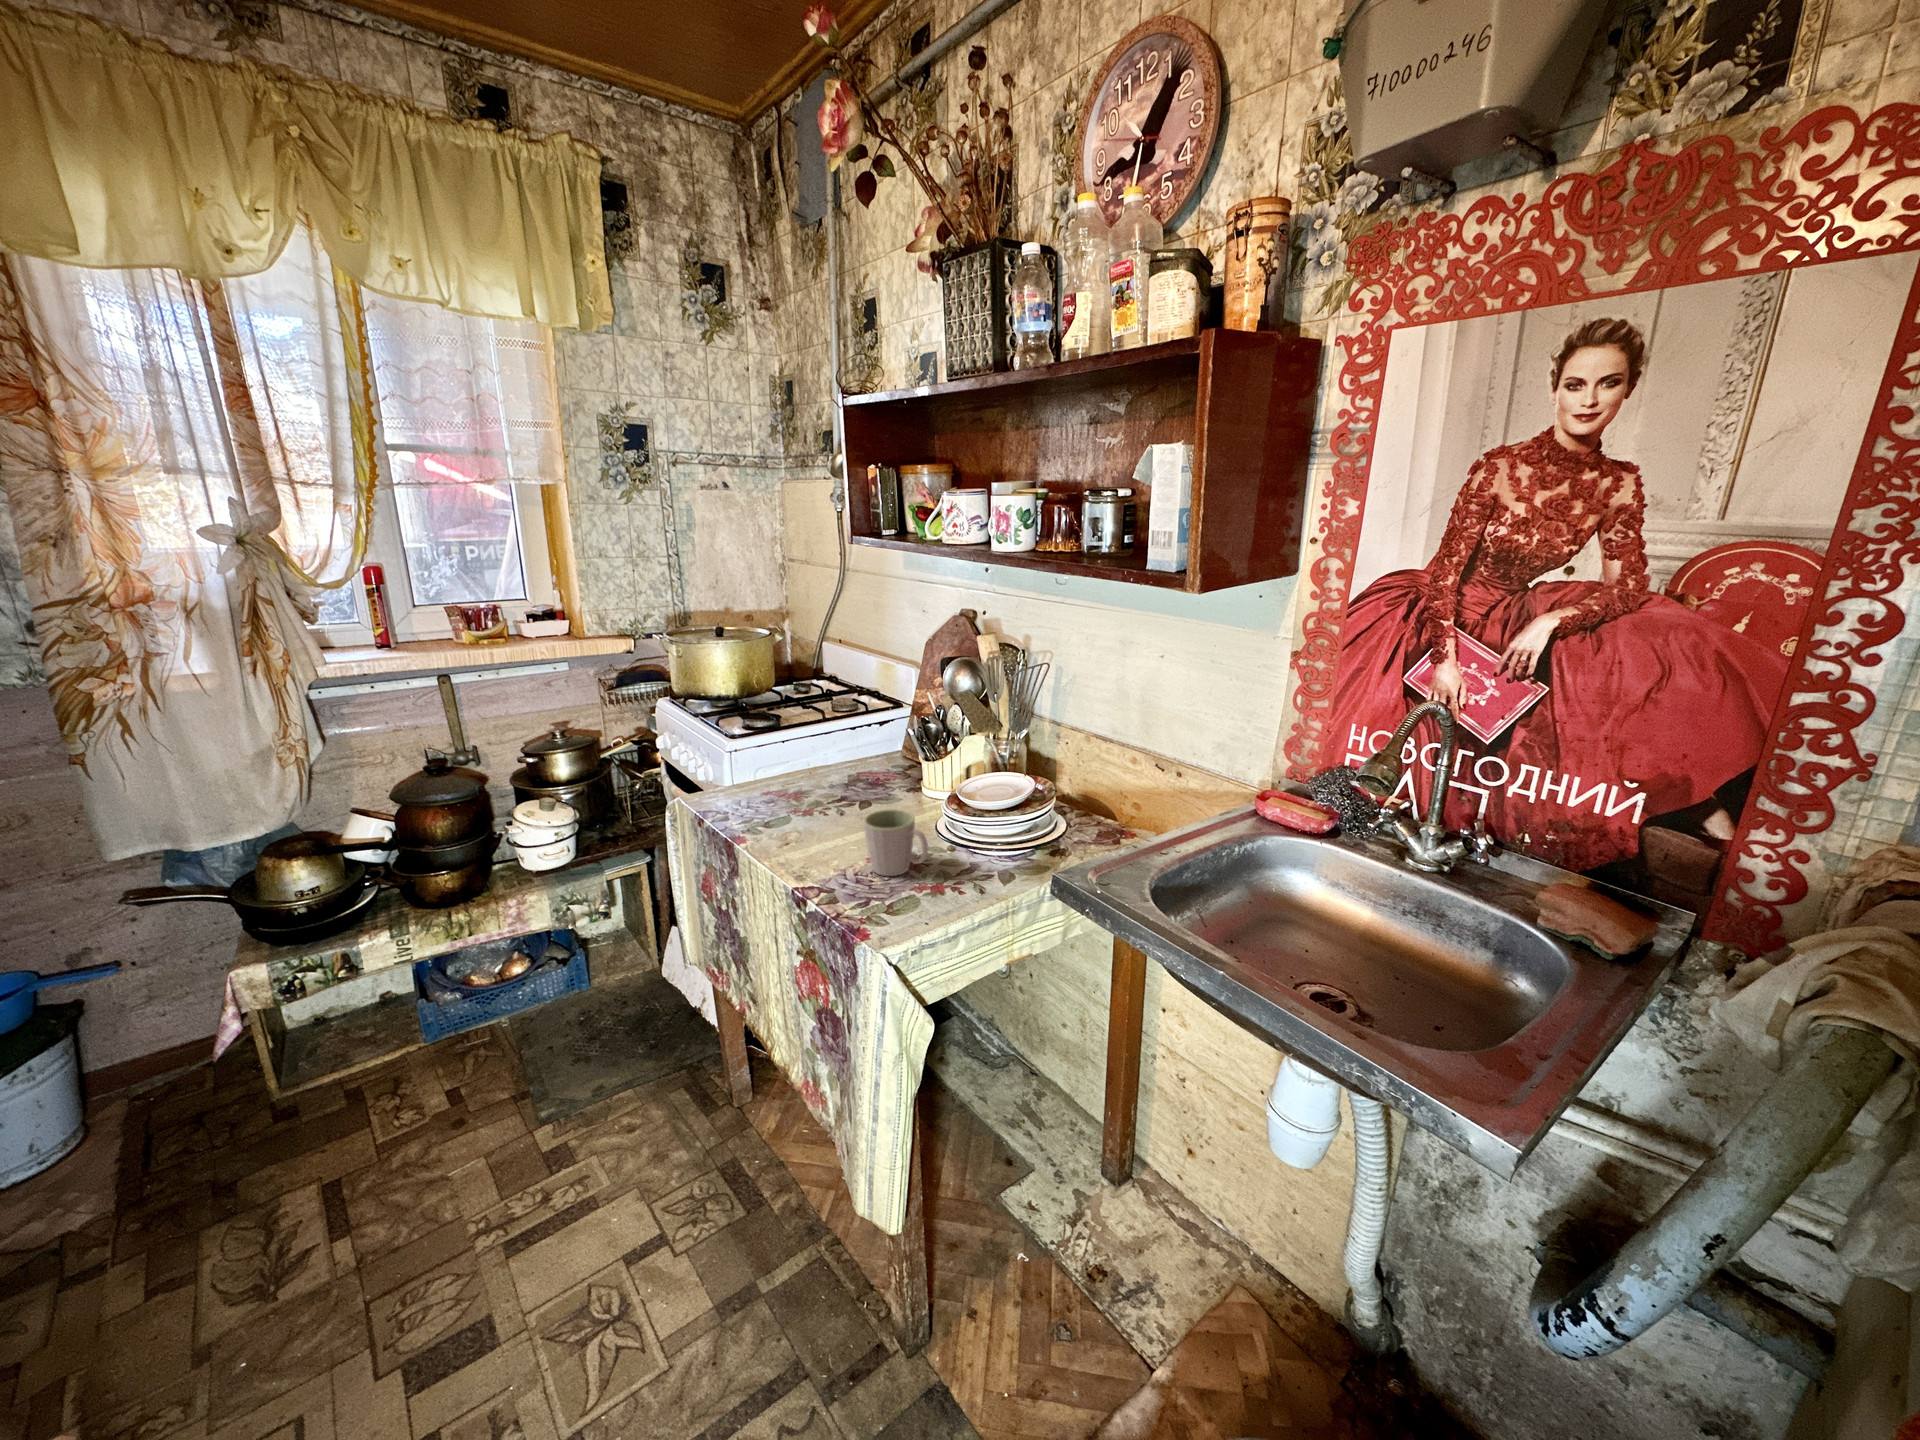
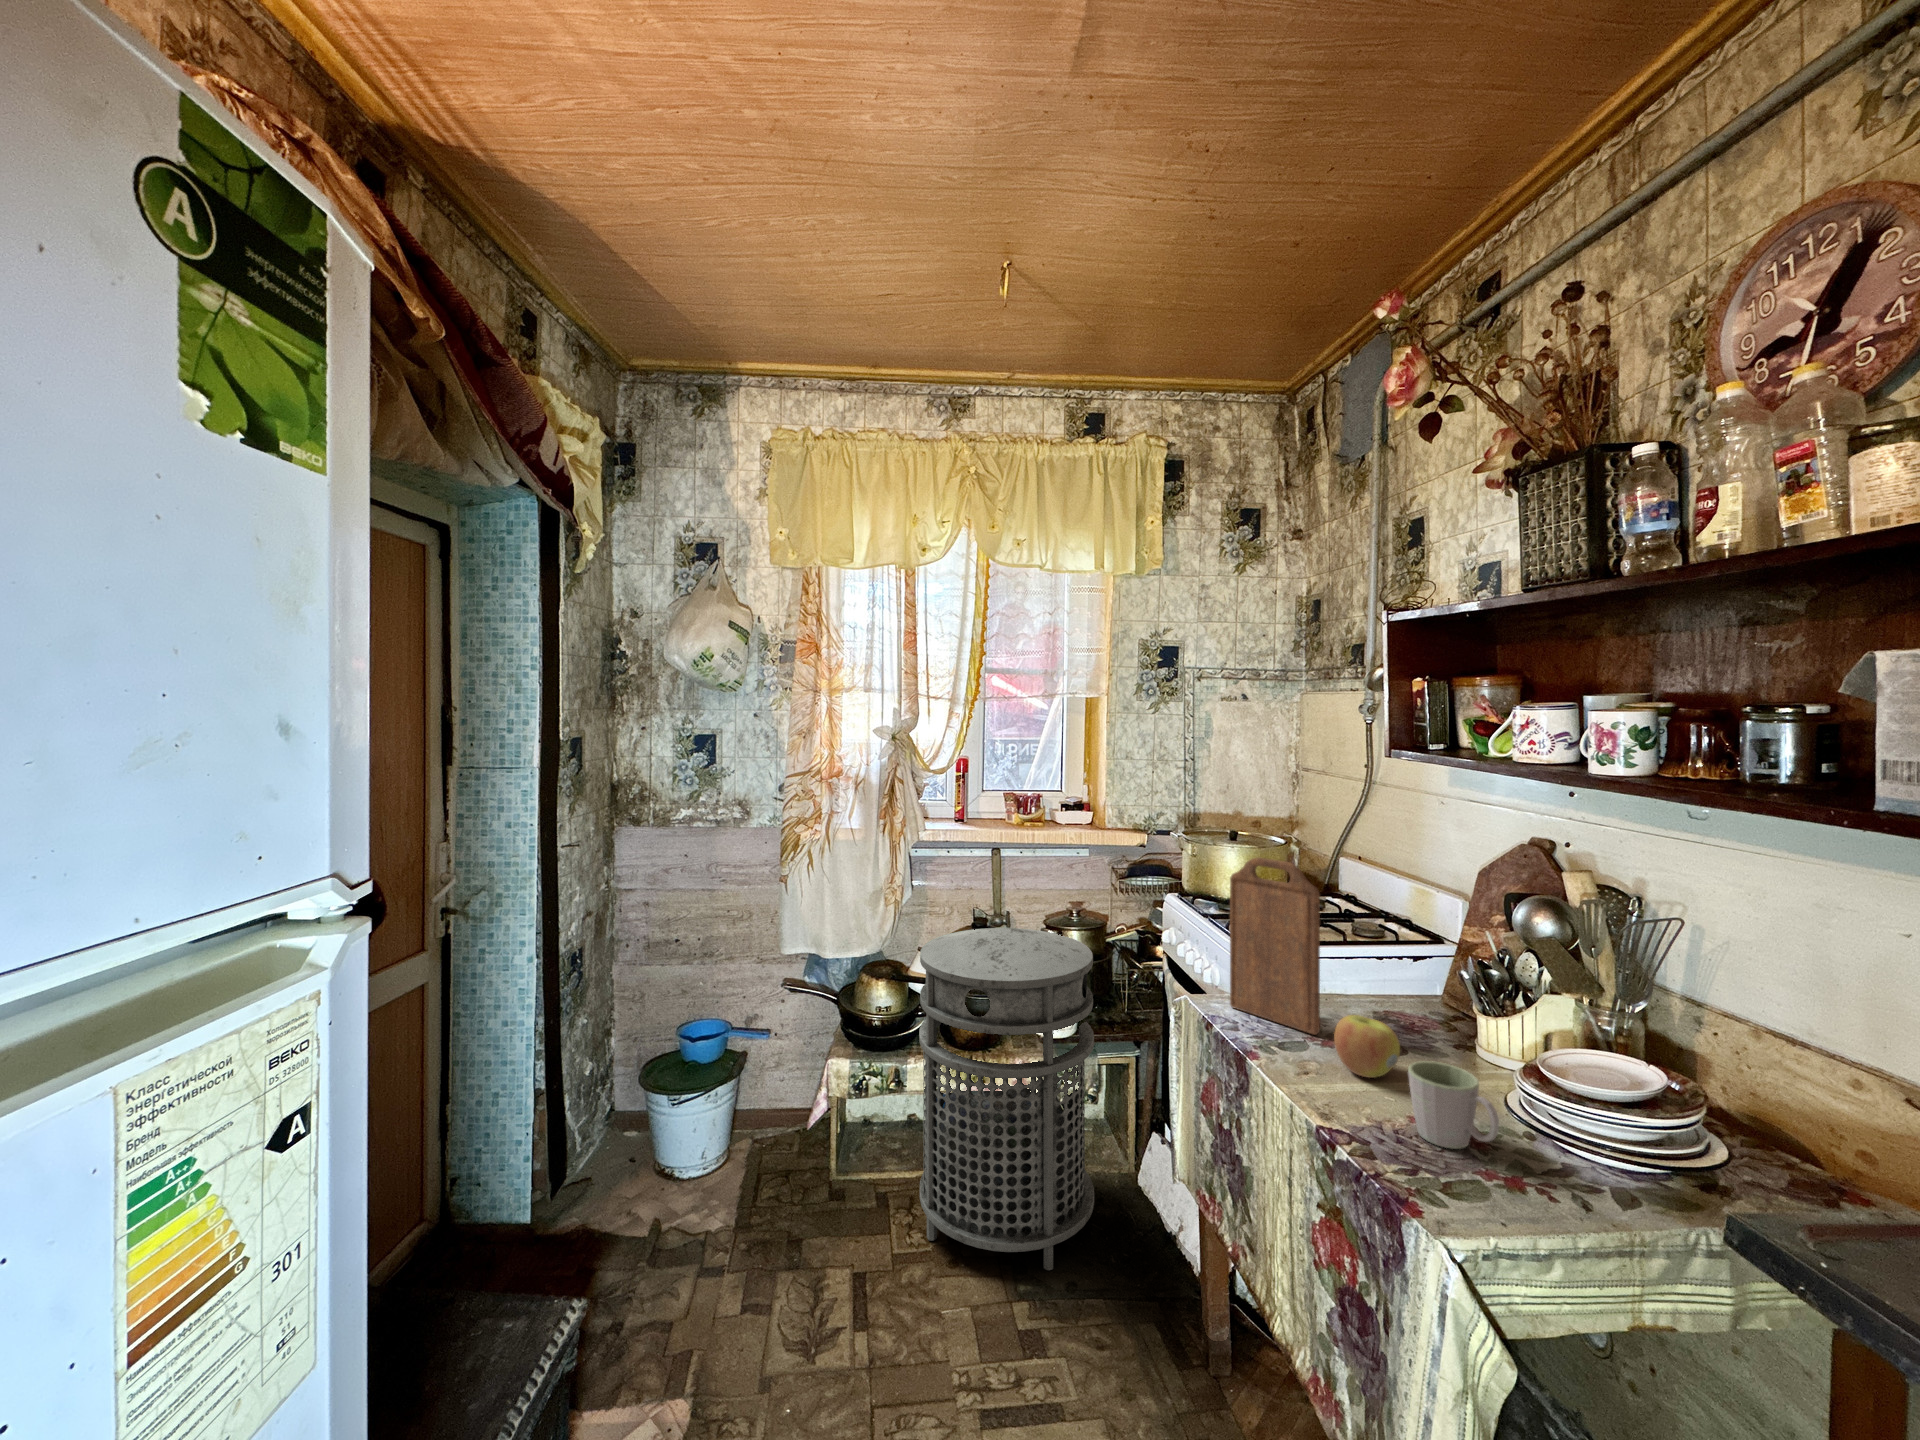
cutting board: none [708,652,801,808] -> present [1230,857,1320,1035]
trash can: none [346,760,618,1112] -> present [919,928,1094,1271]
apple: none [809,784,862,835] -> present [1334,1015,1400,1078]

